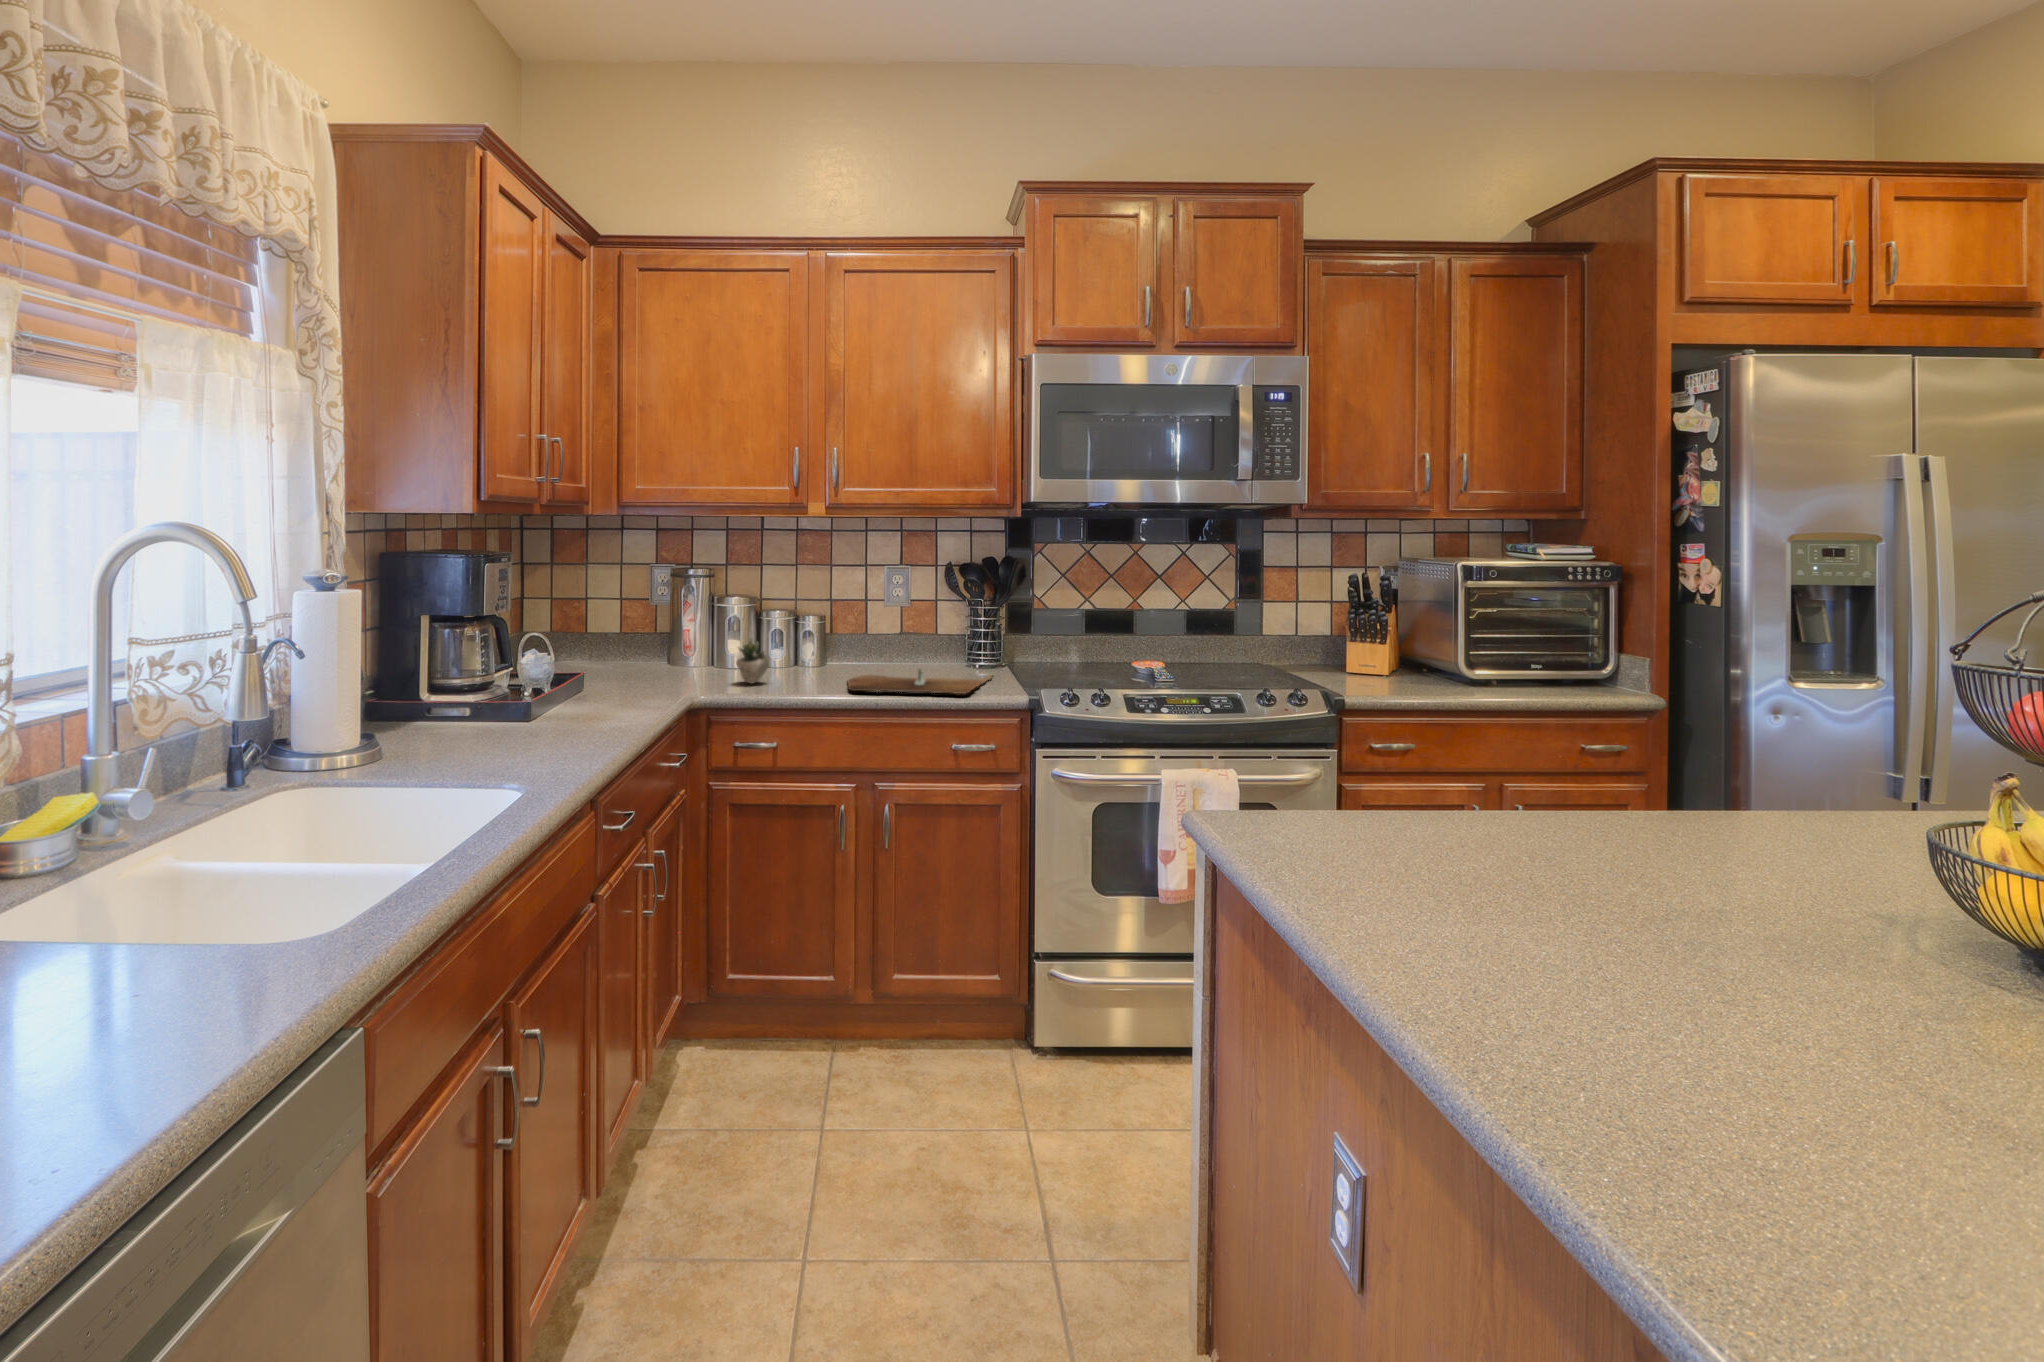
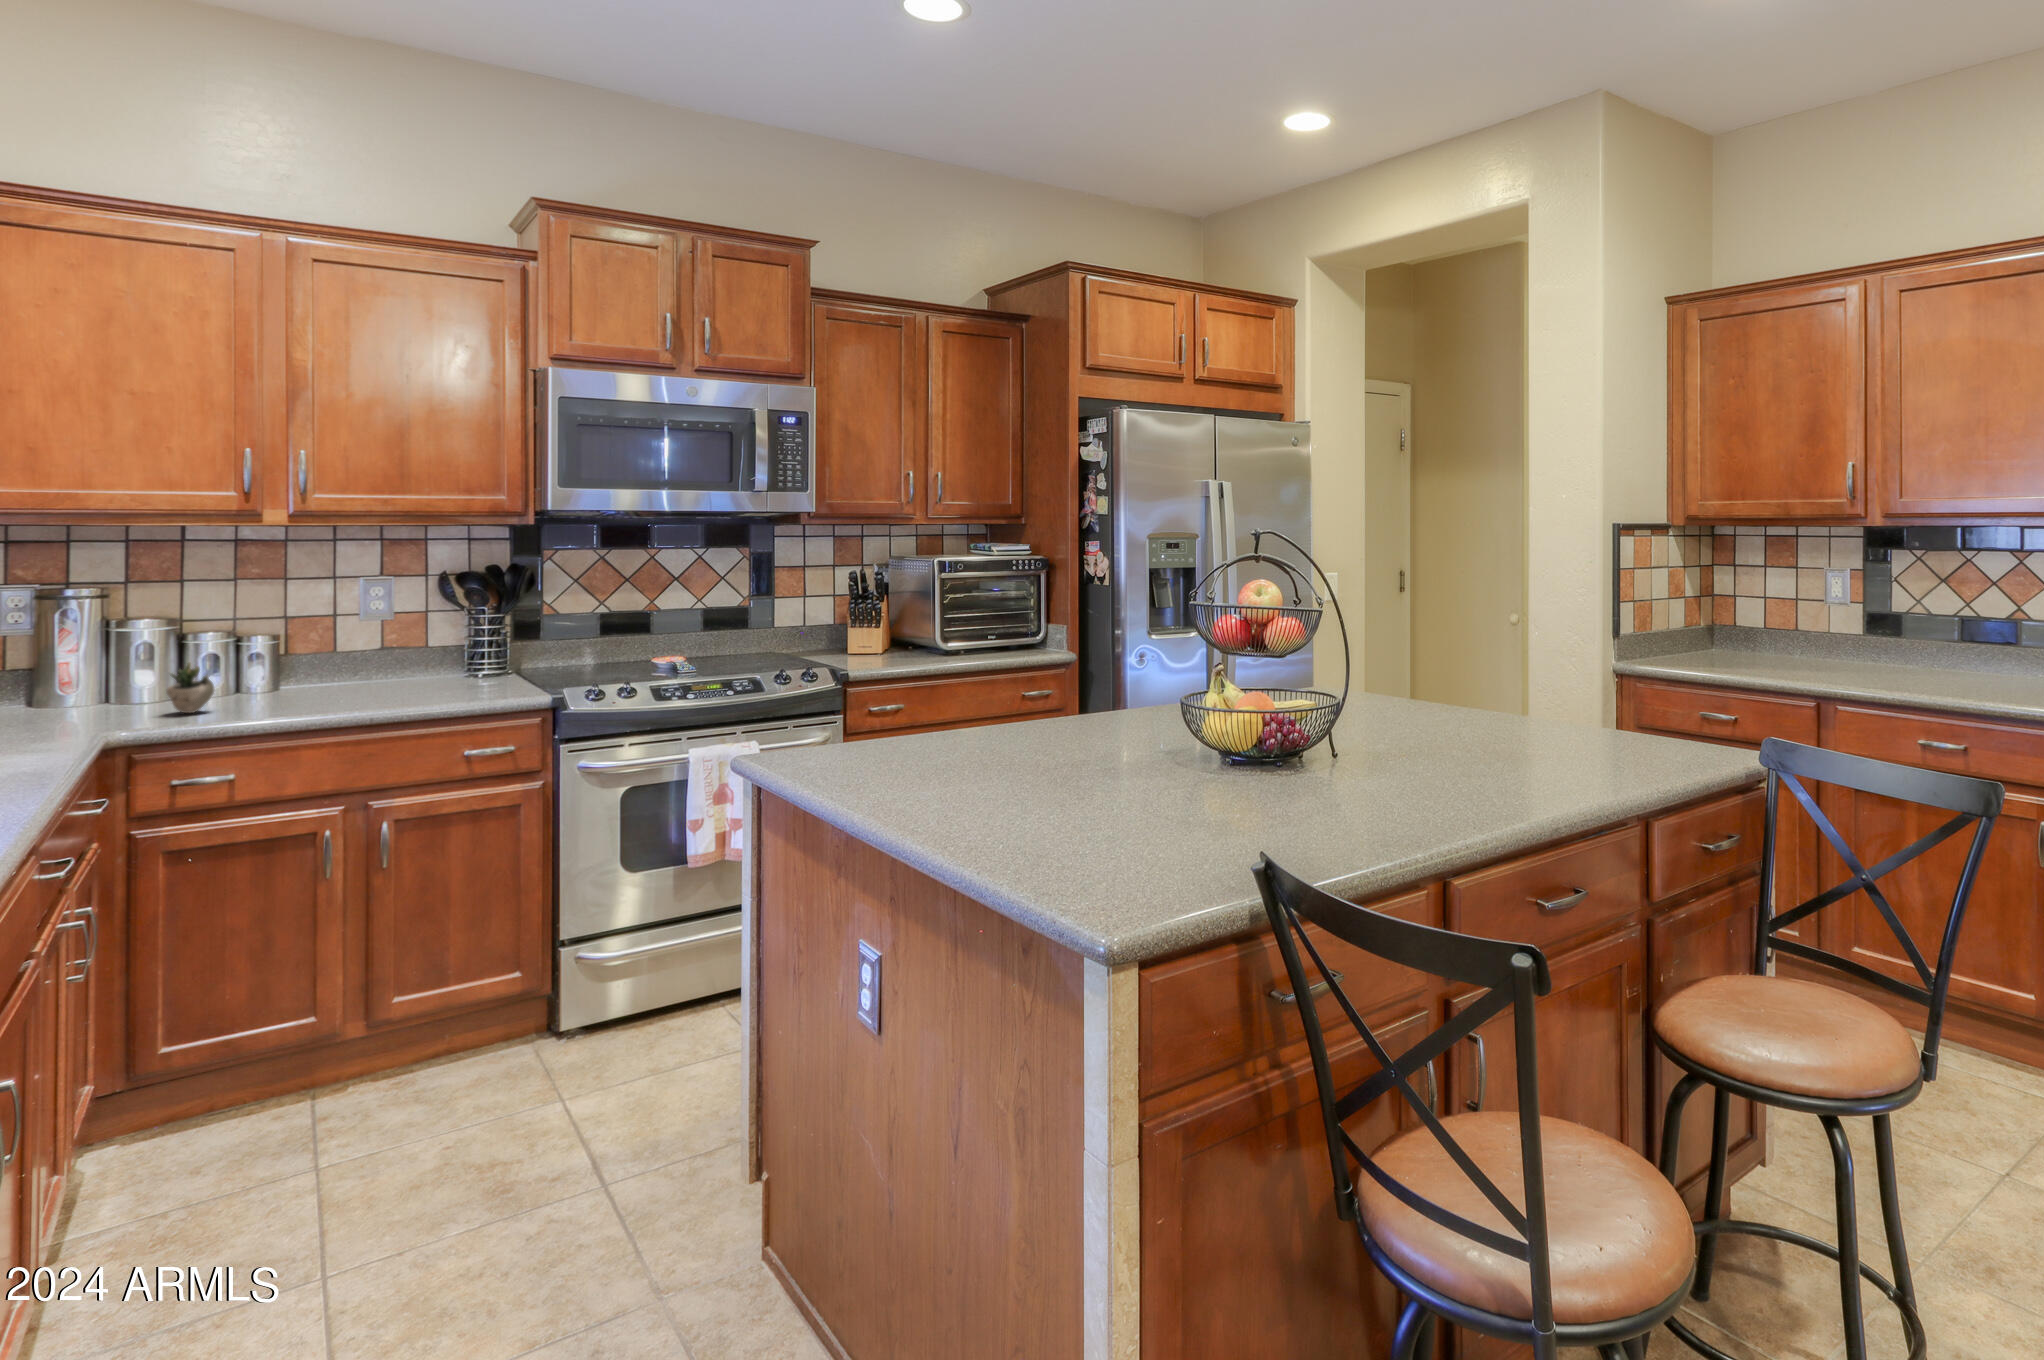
cutting board: present [848,669,992,694] -> none [322,679,501,708]

